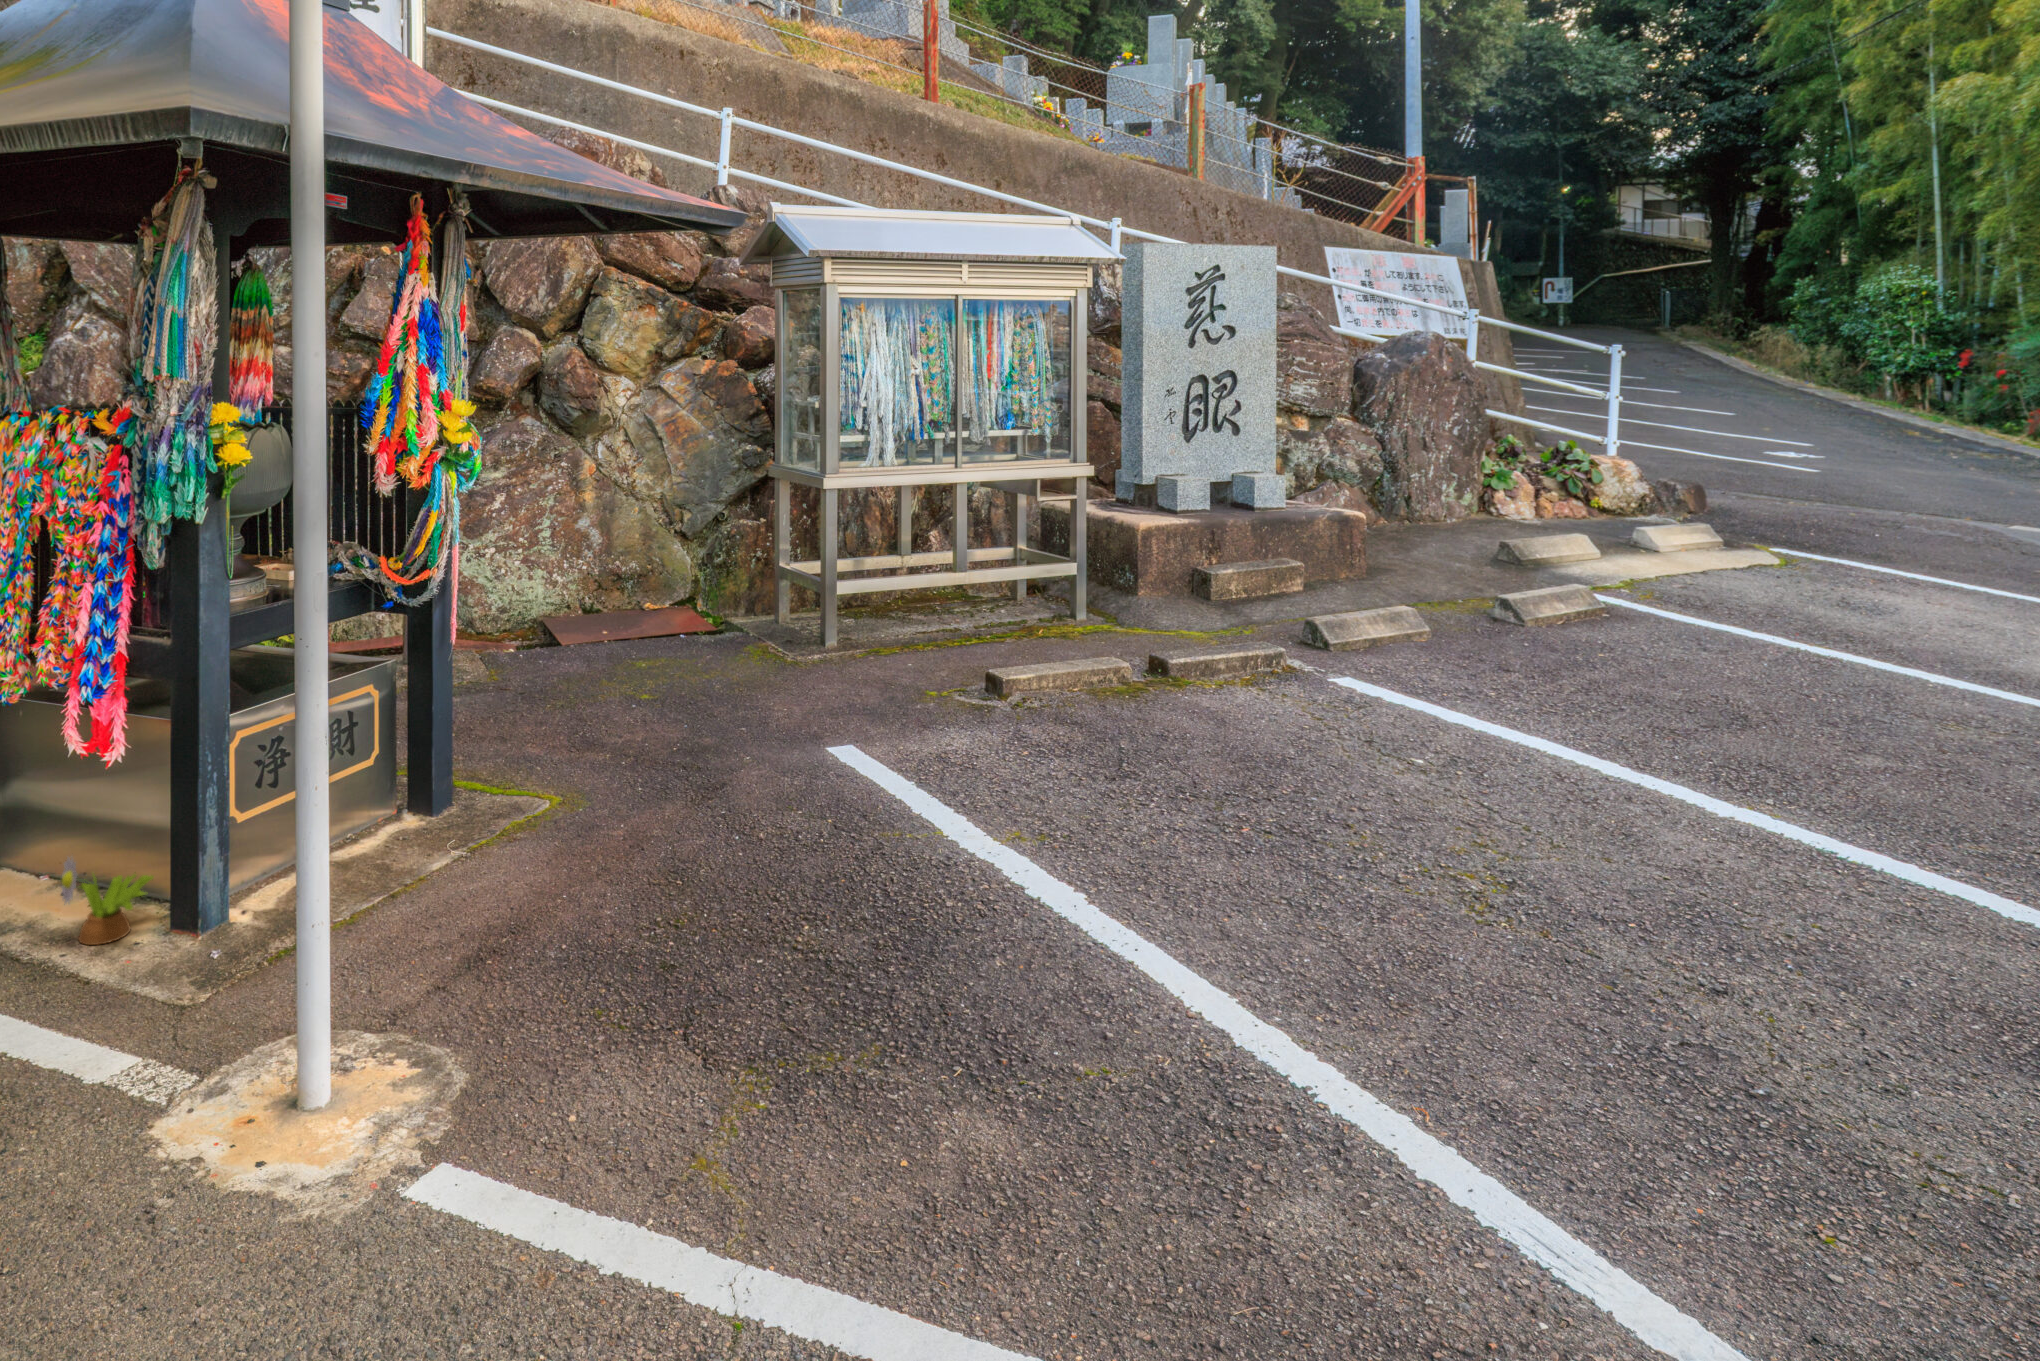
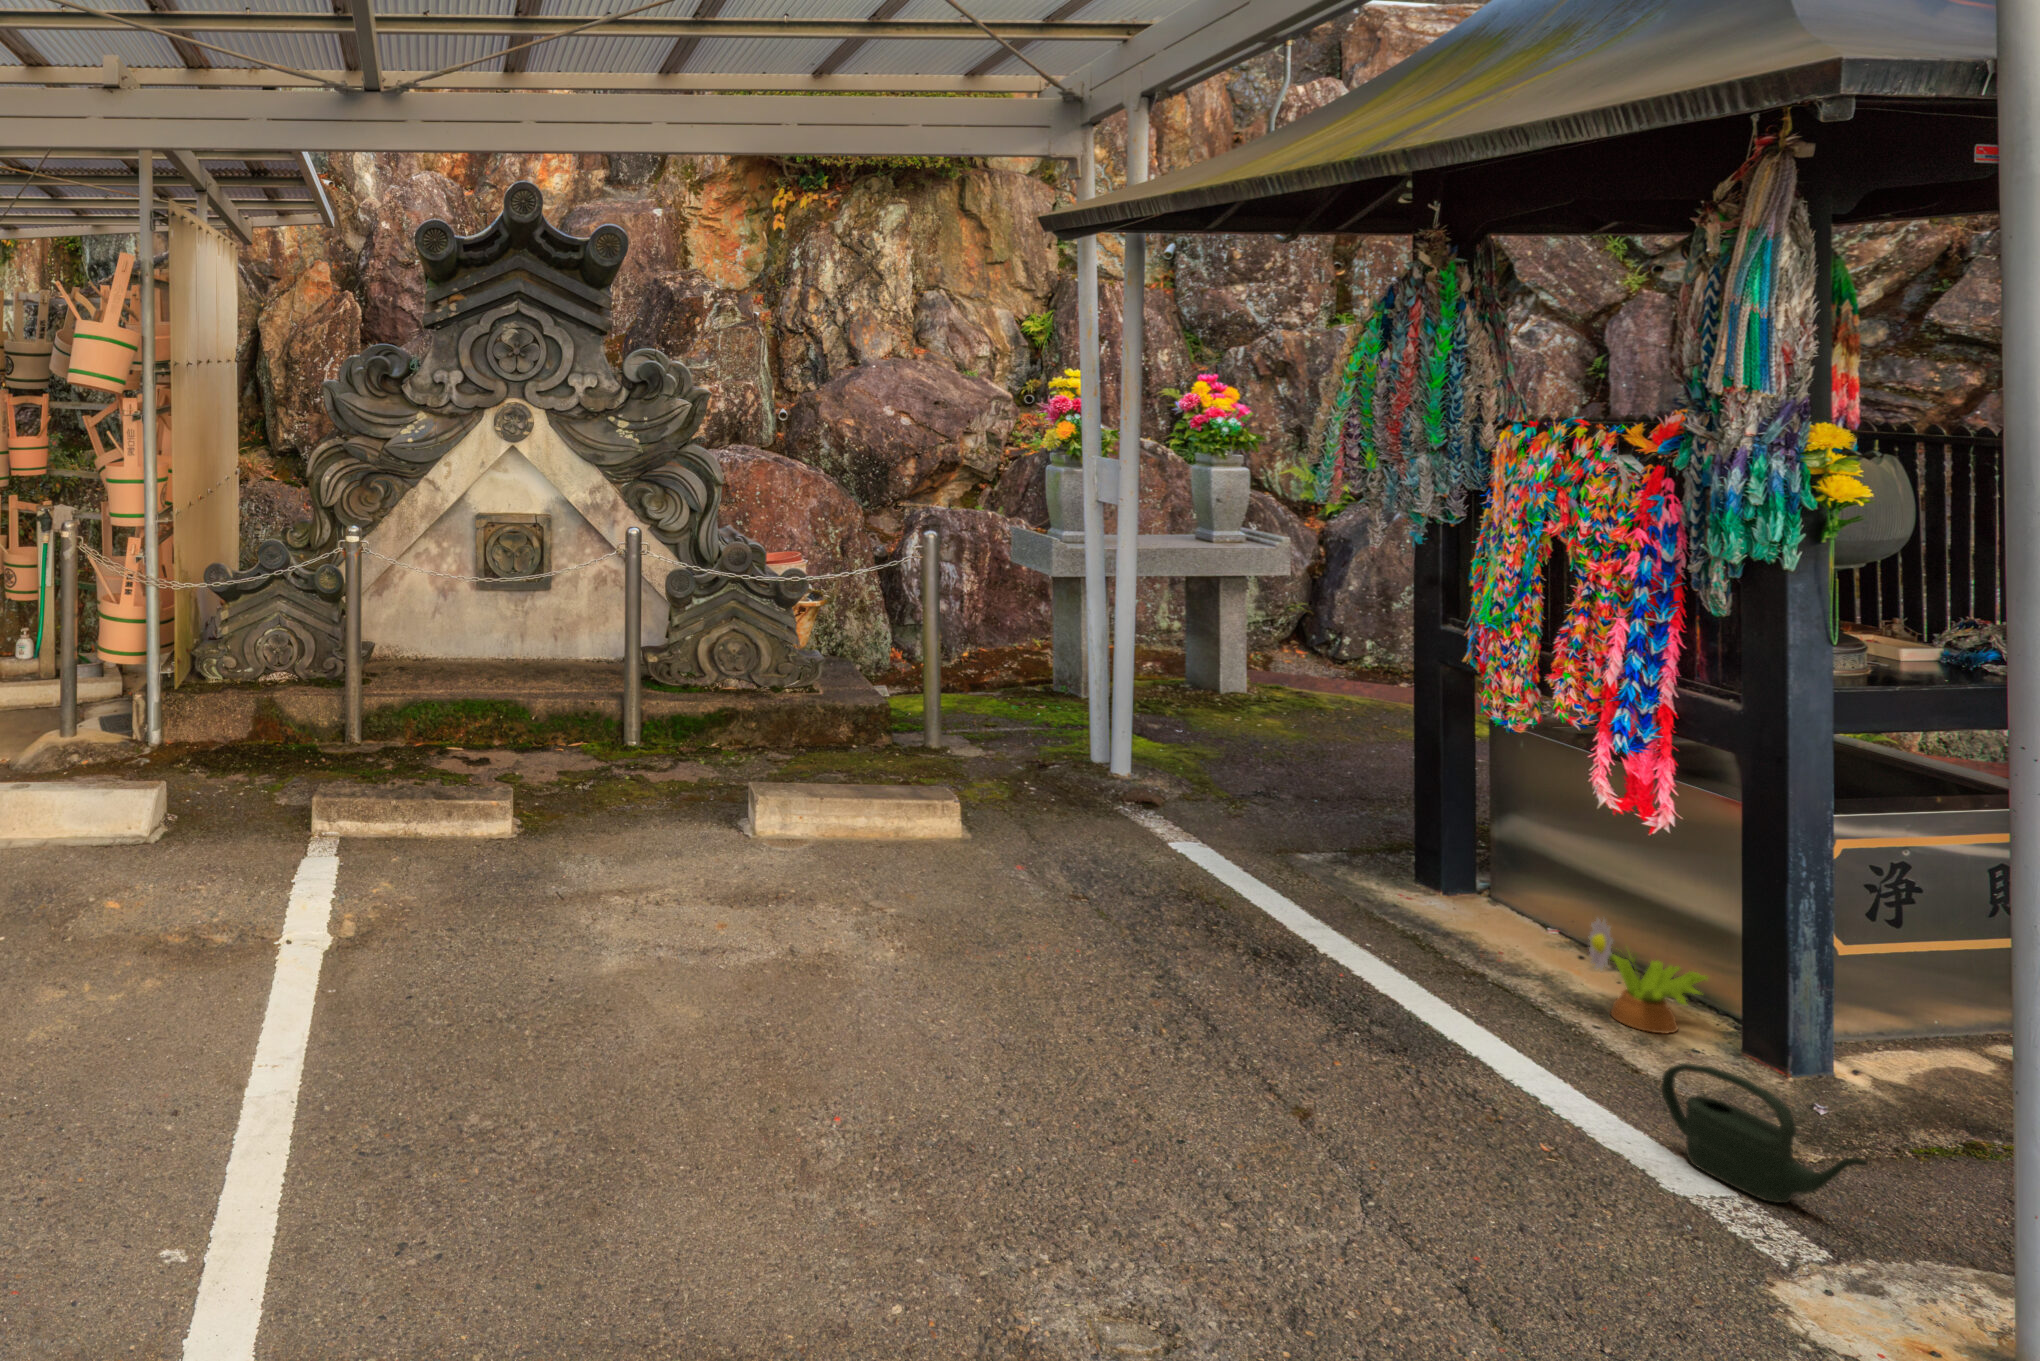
watering can: none [91,967,229,1066] -> present [1661,1063,1868,1203]

